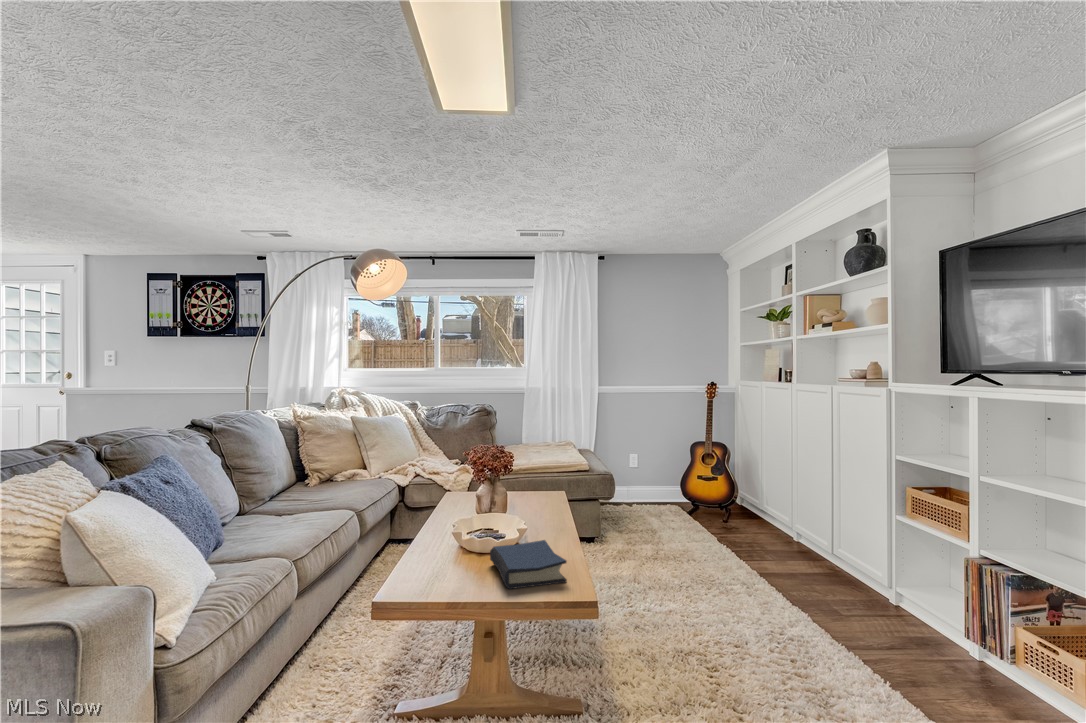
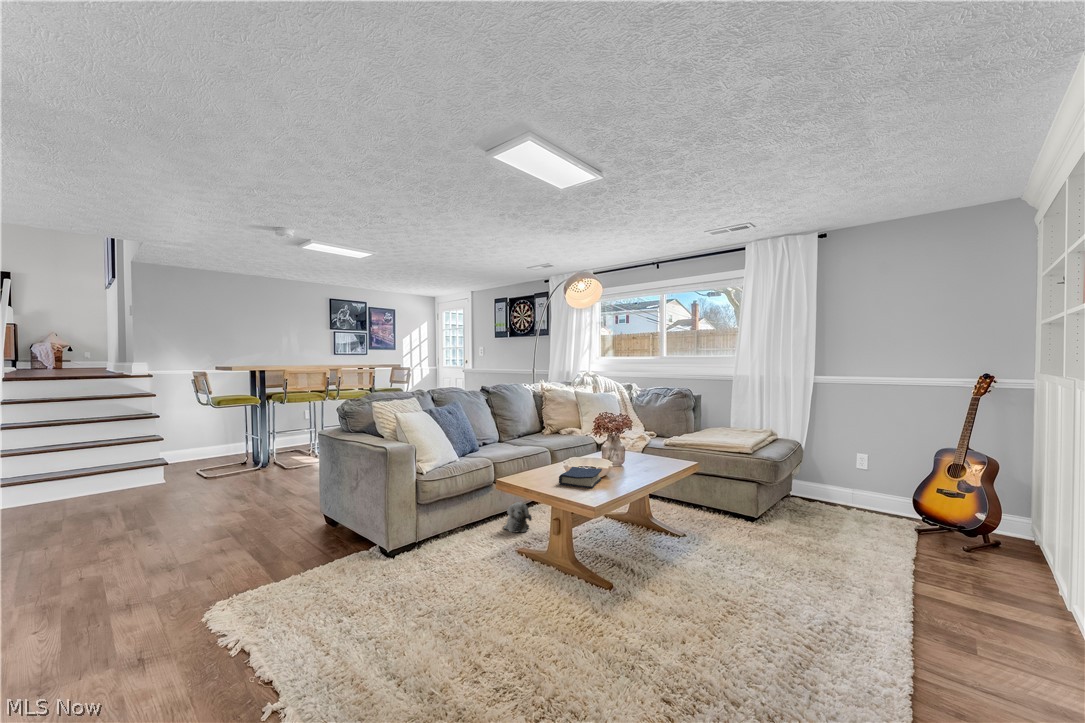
plush toy: none [333,632,386,697] -> present [504,502,532,533]

